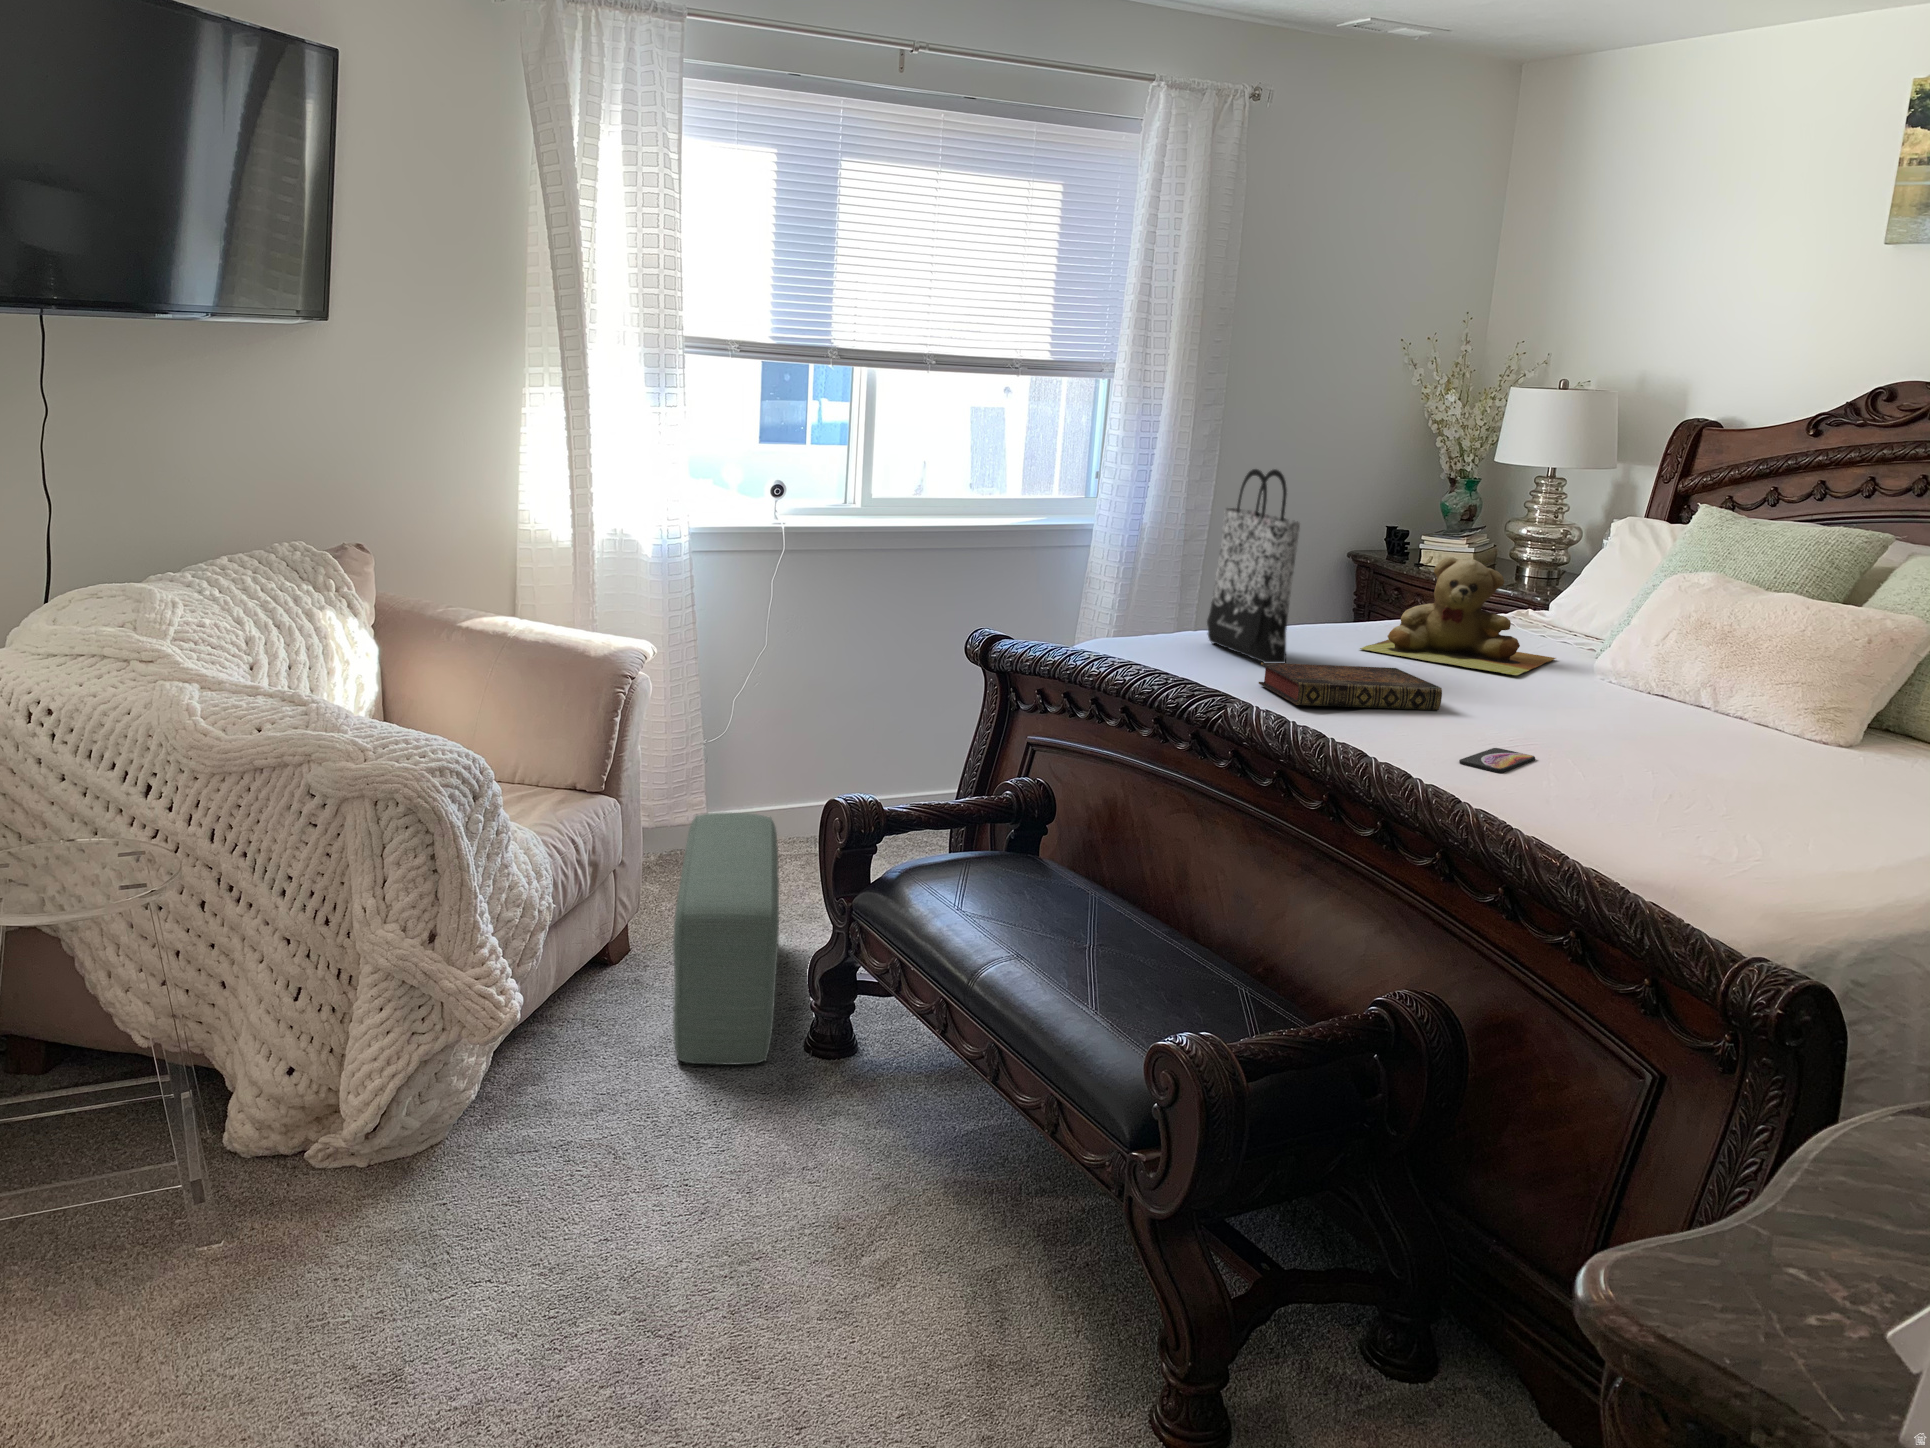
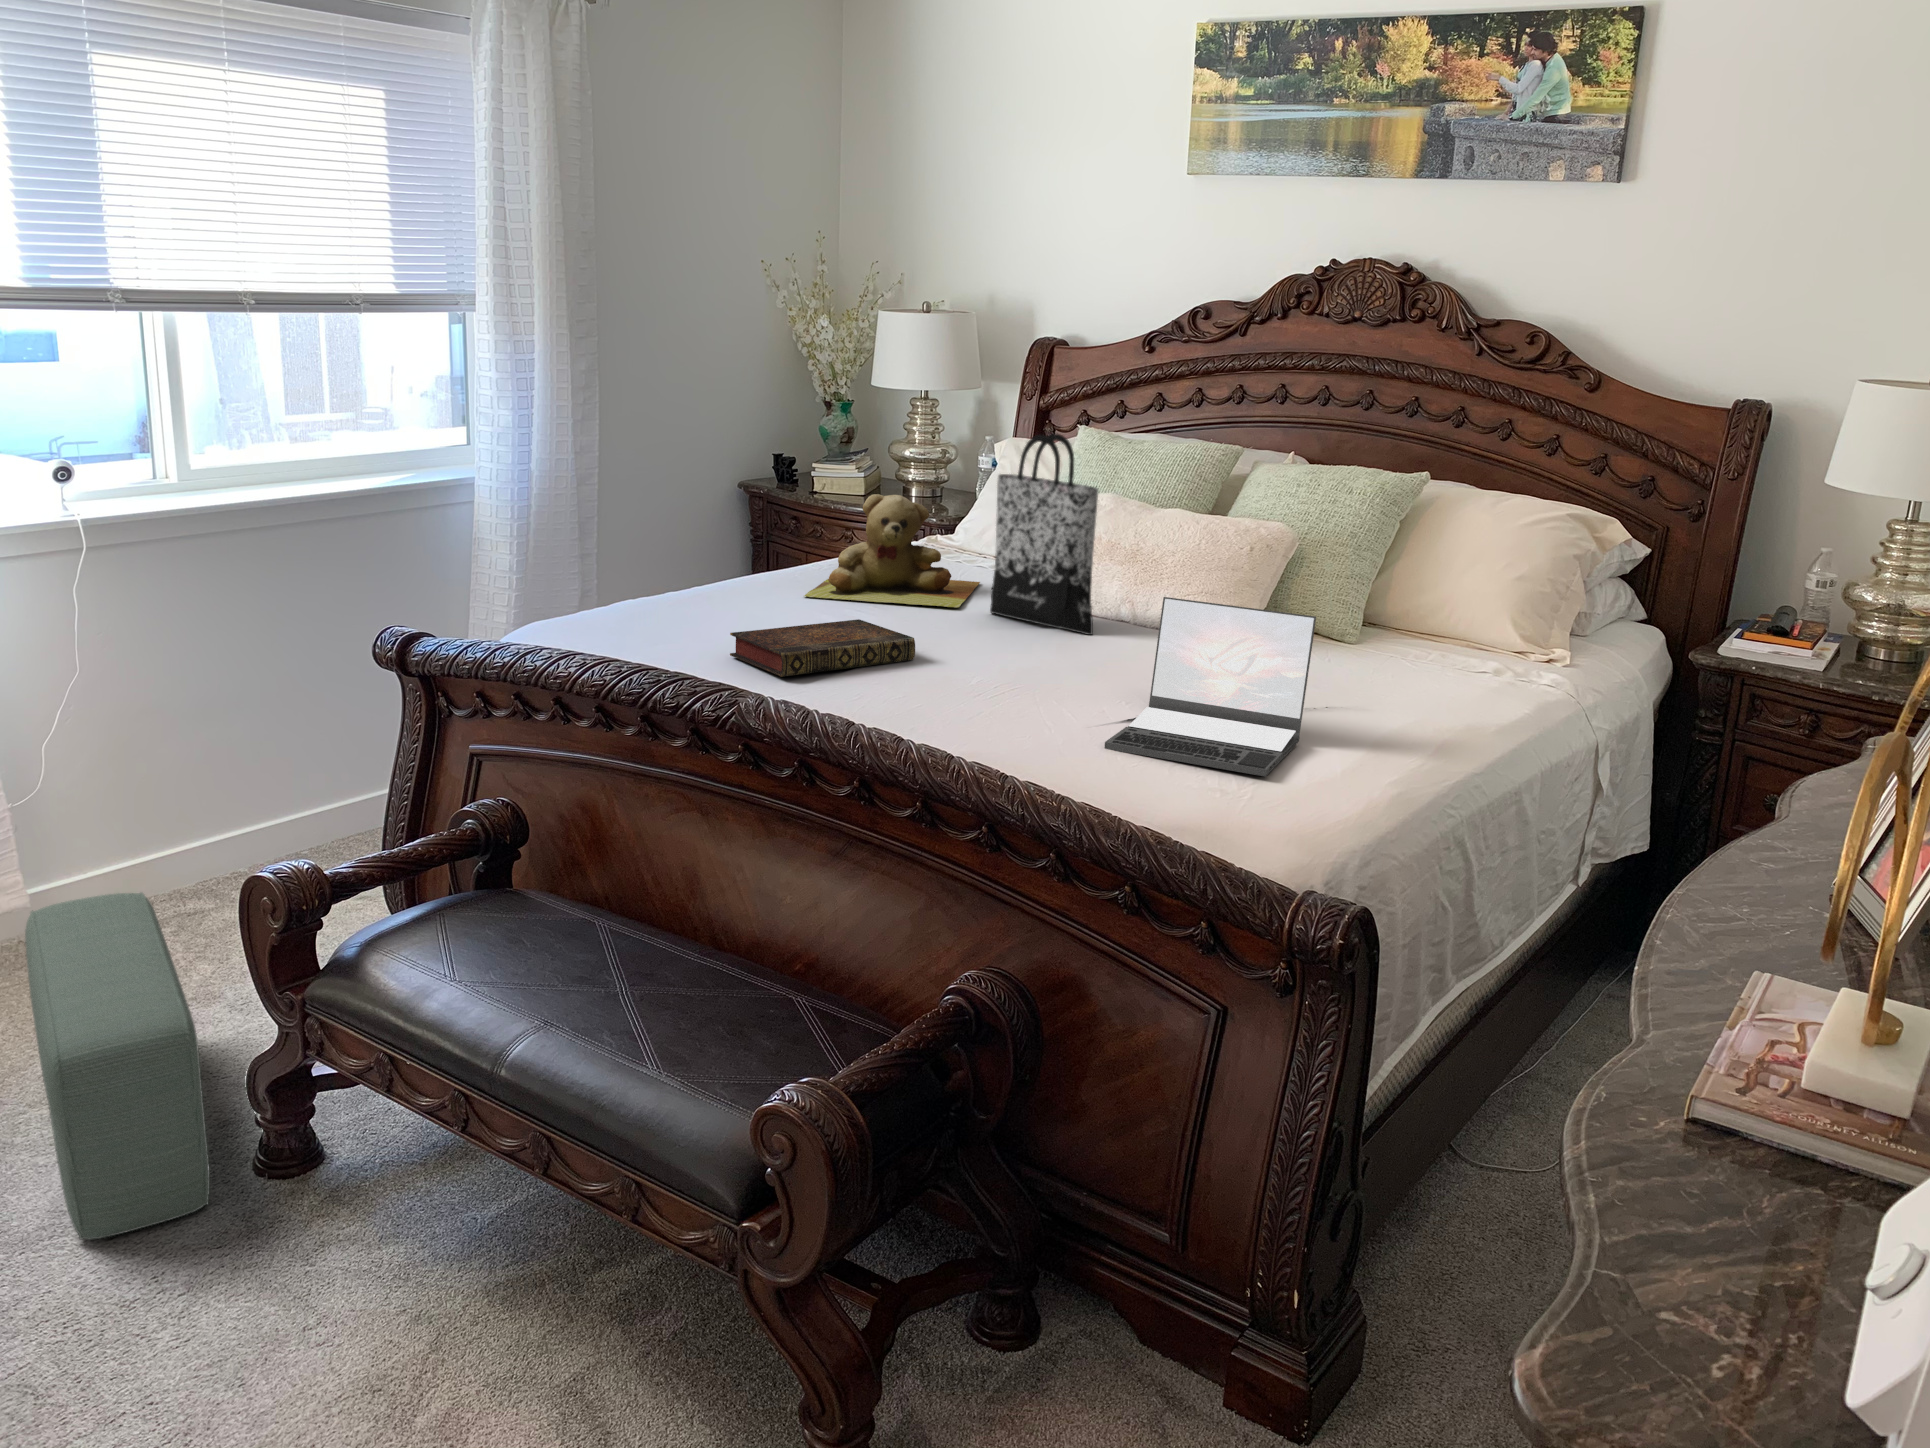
tote bag: present [1207,469,1300,663] -> present [990,434,1099,635]
laptop: none [1605,667,1891,862] -> present [1105,597,1316,776]
smartphone: present [1459,748,1535,773] -> none [962,696,1023,725]

